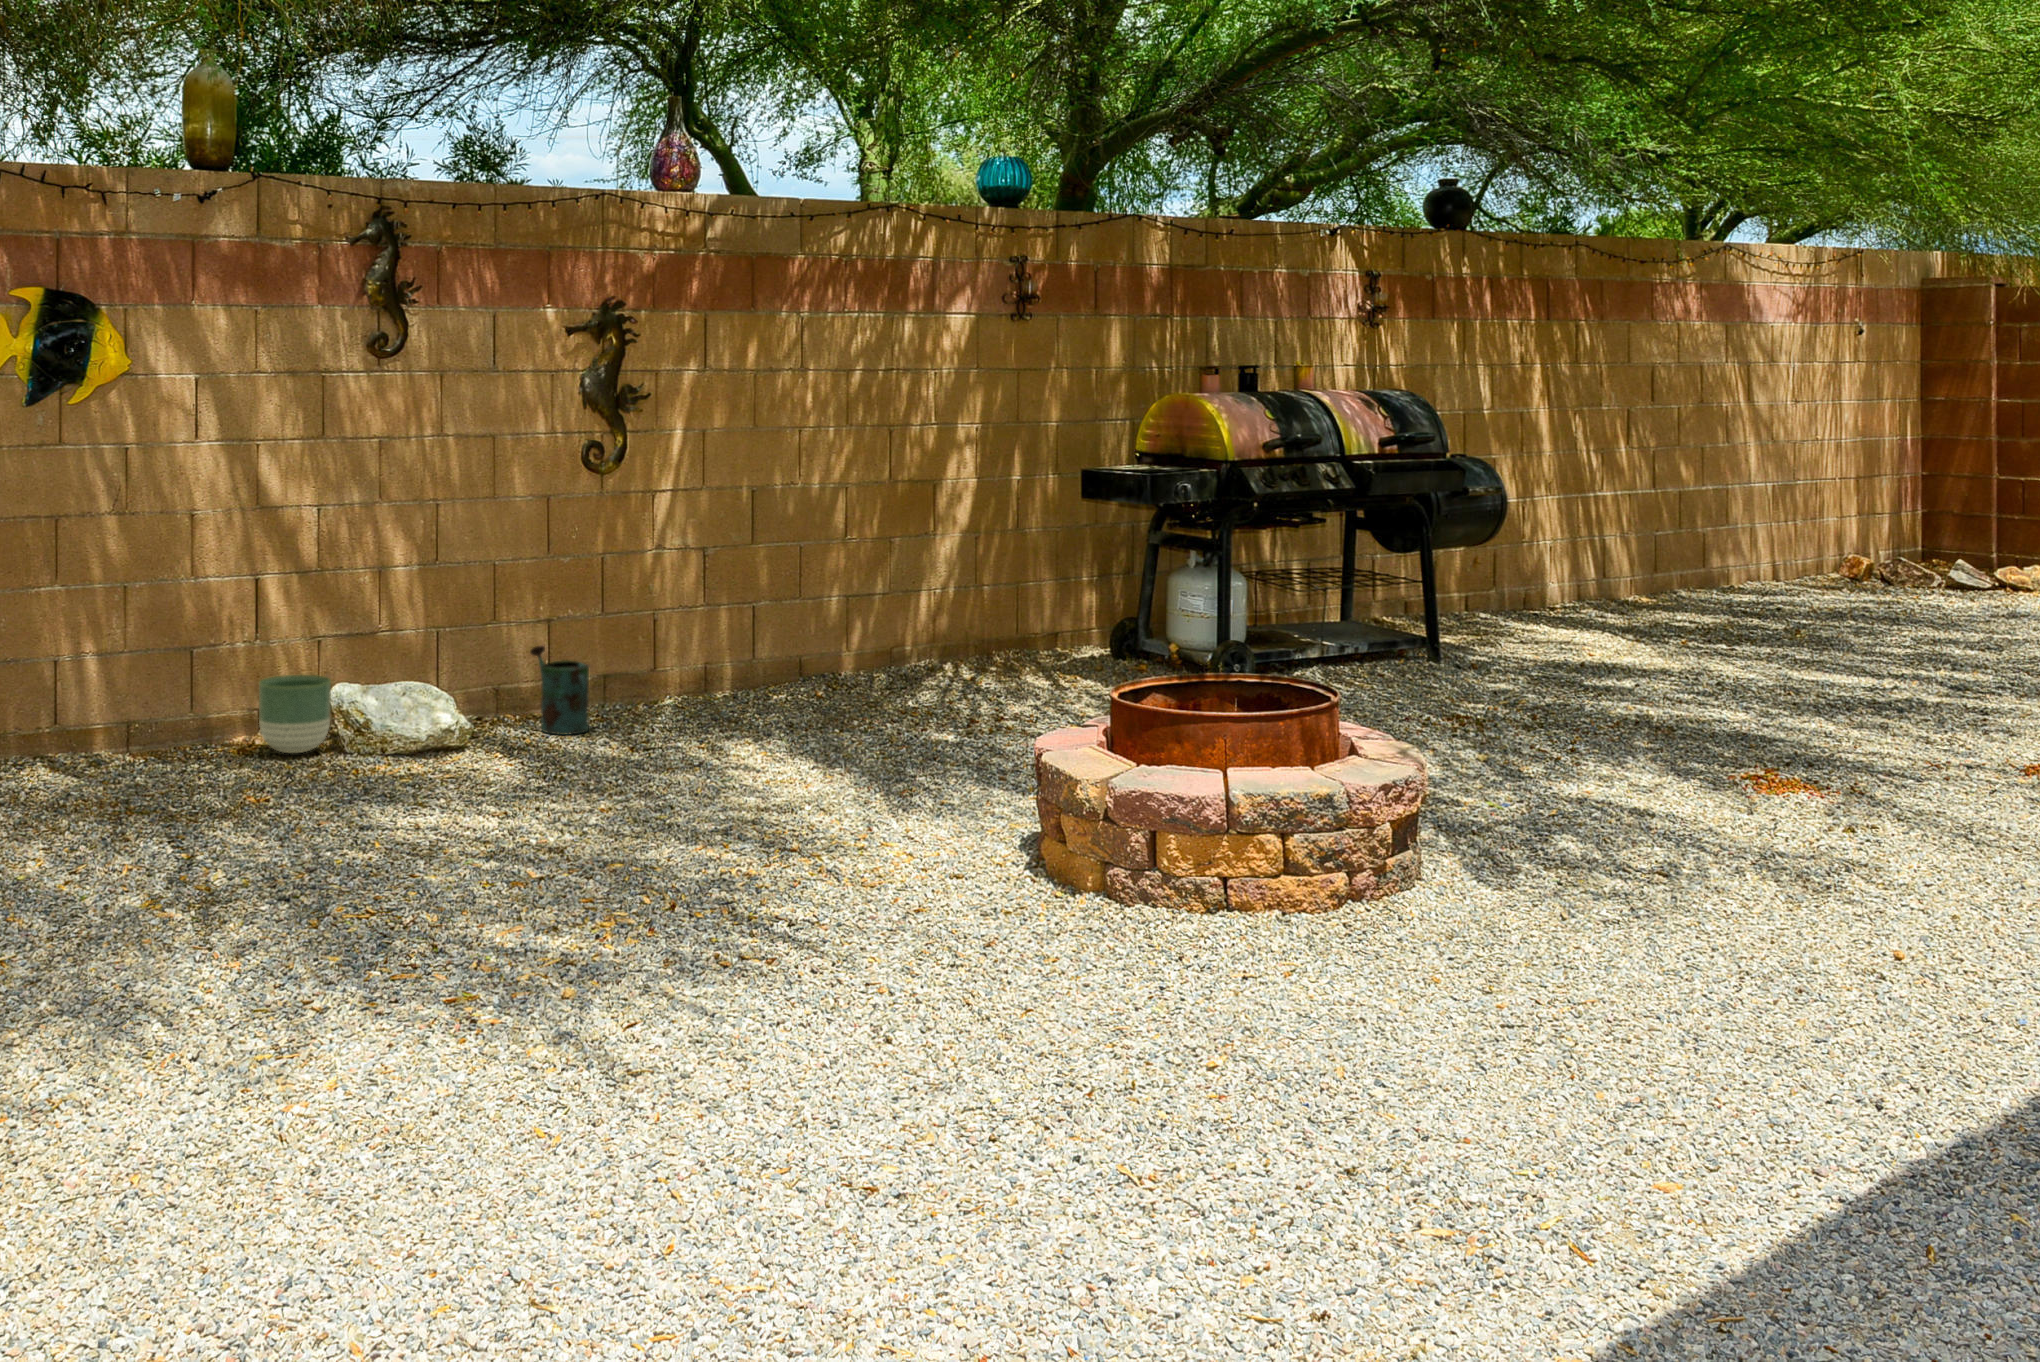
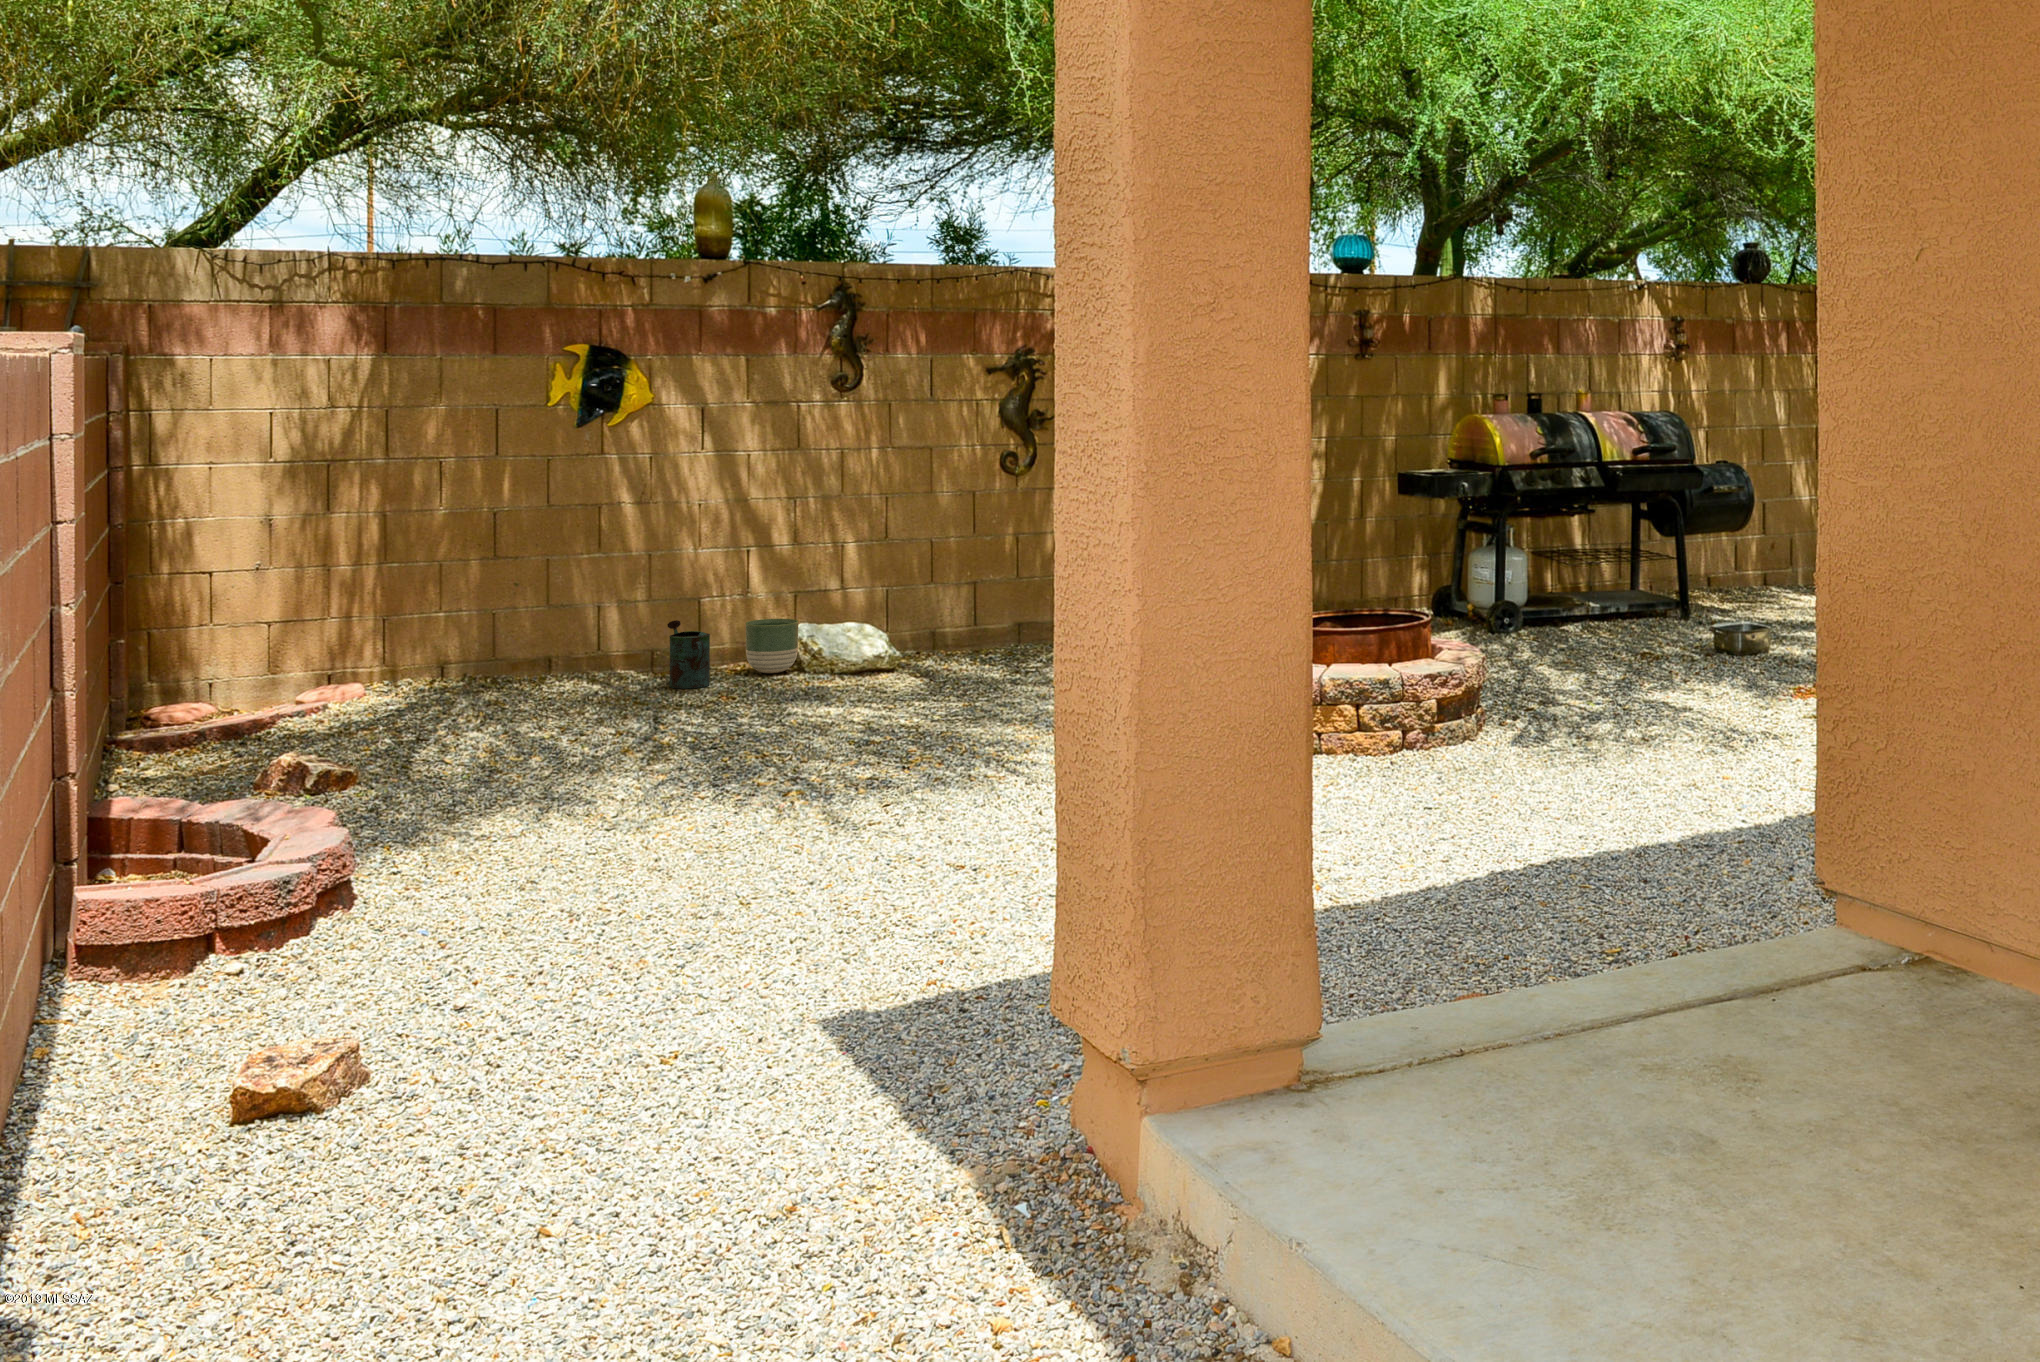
watering can: present [530,646,589,735] -> present [667,620,710,689]

